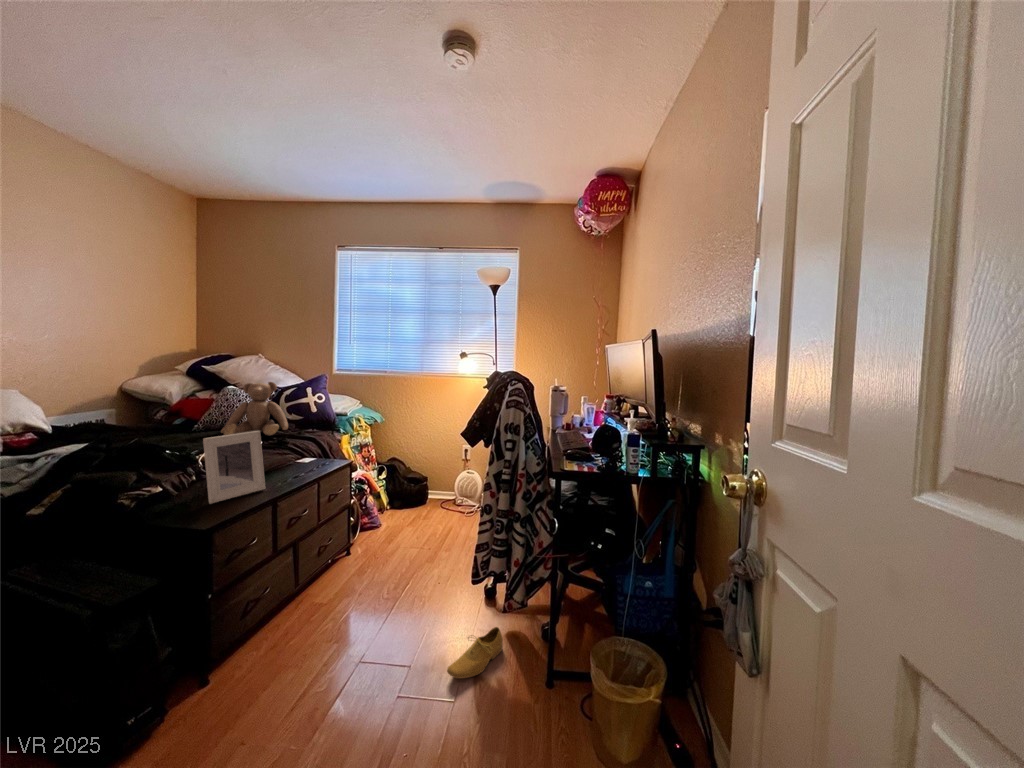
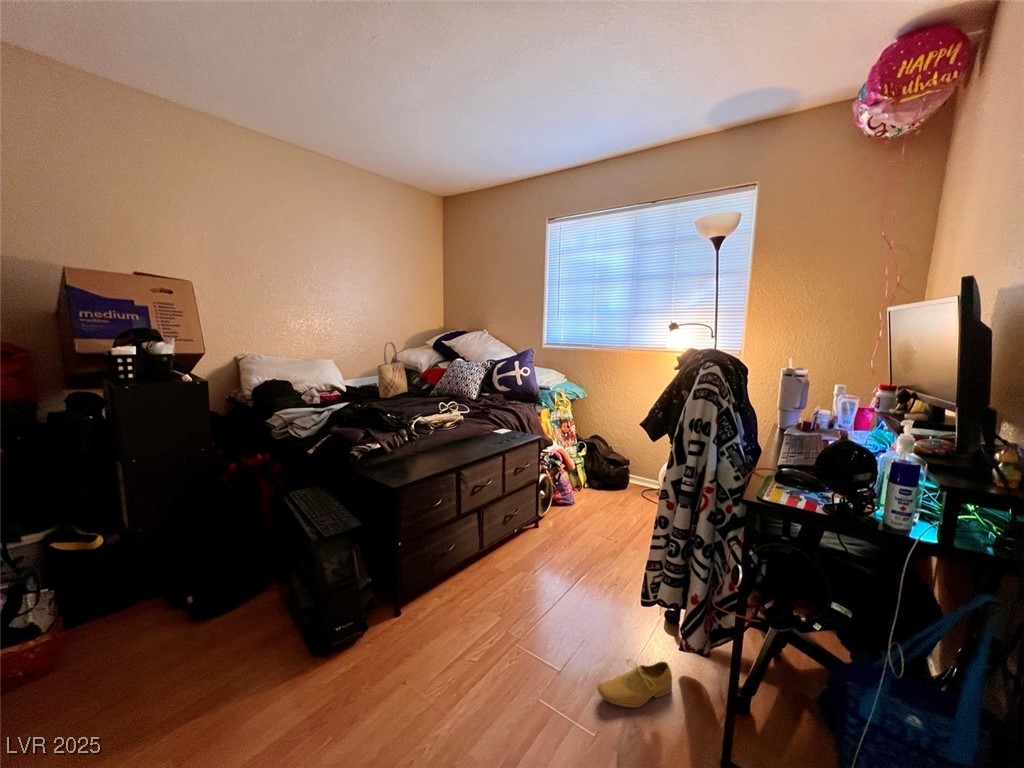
tote bag: none [105,363,152,437] -> present [378,342,407,398]
teddy bear: present [221,382,288,435] -> none [446,357,494,405]
picture frame: present [203,431,265,504] -> none [412,403,458,462]

